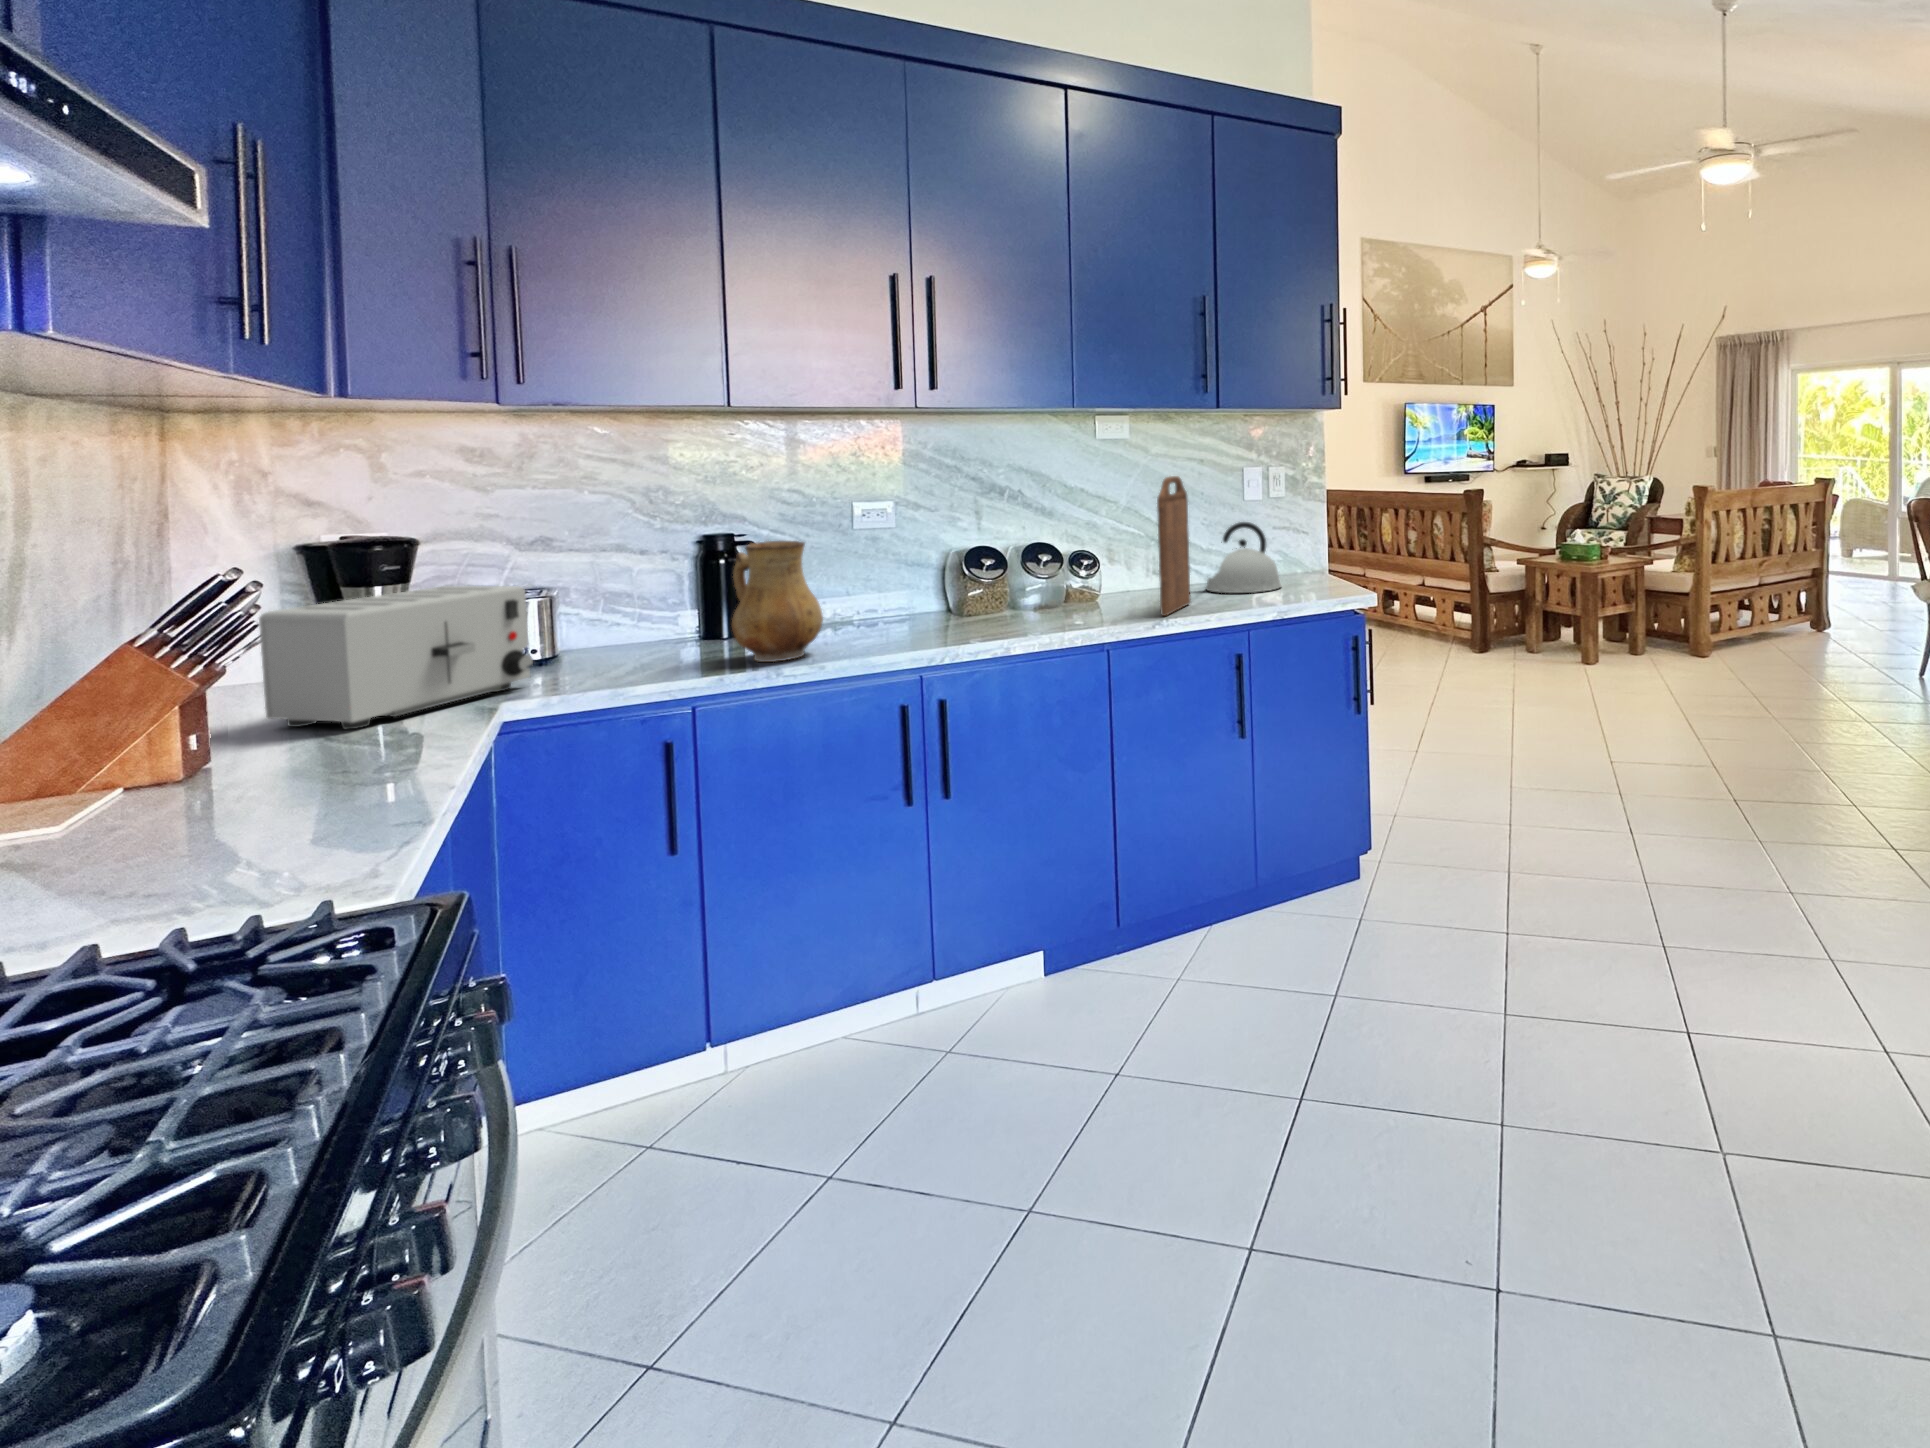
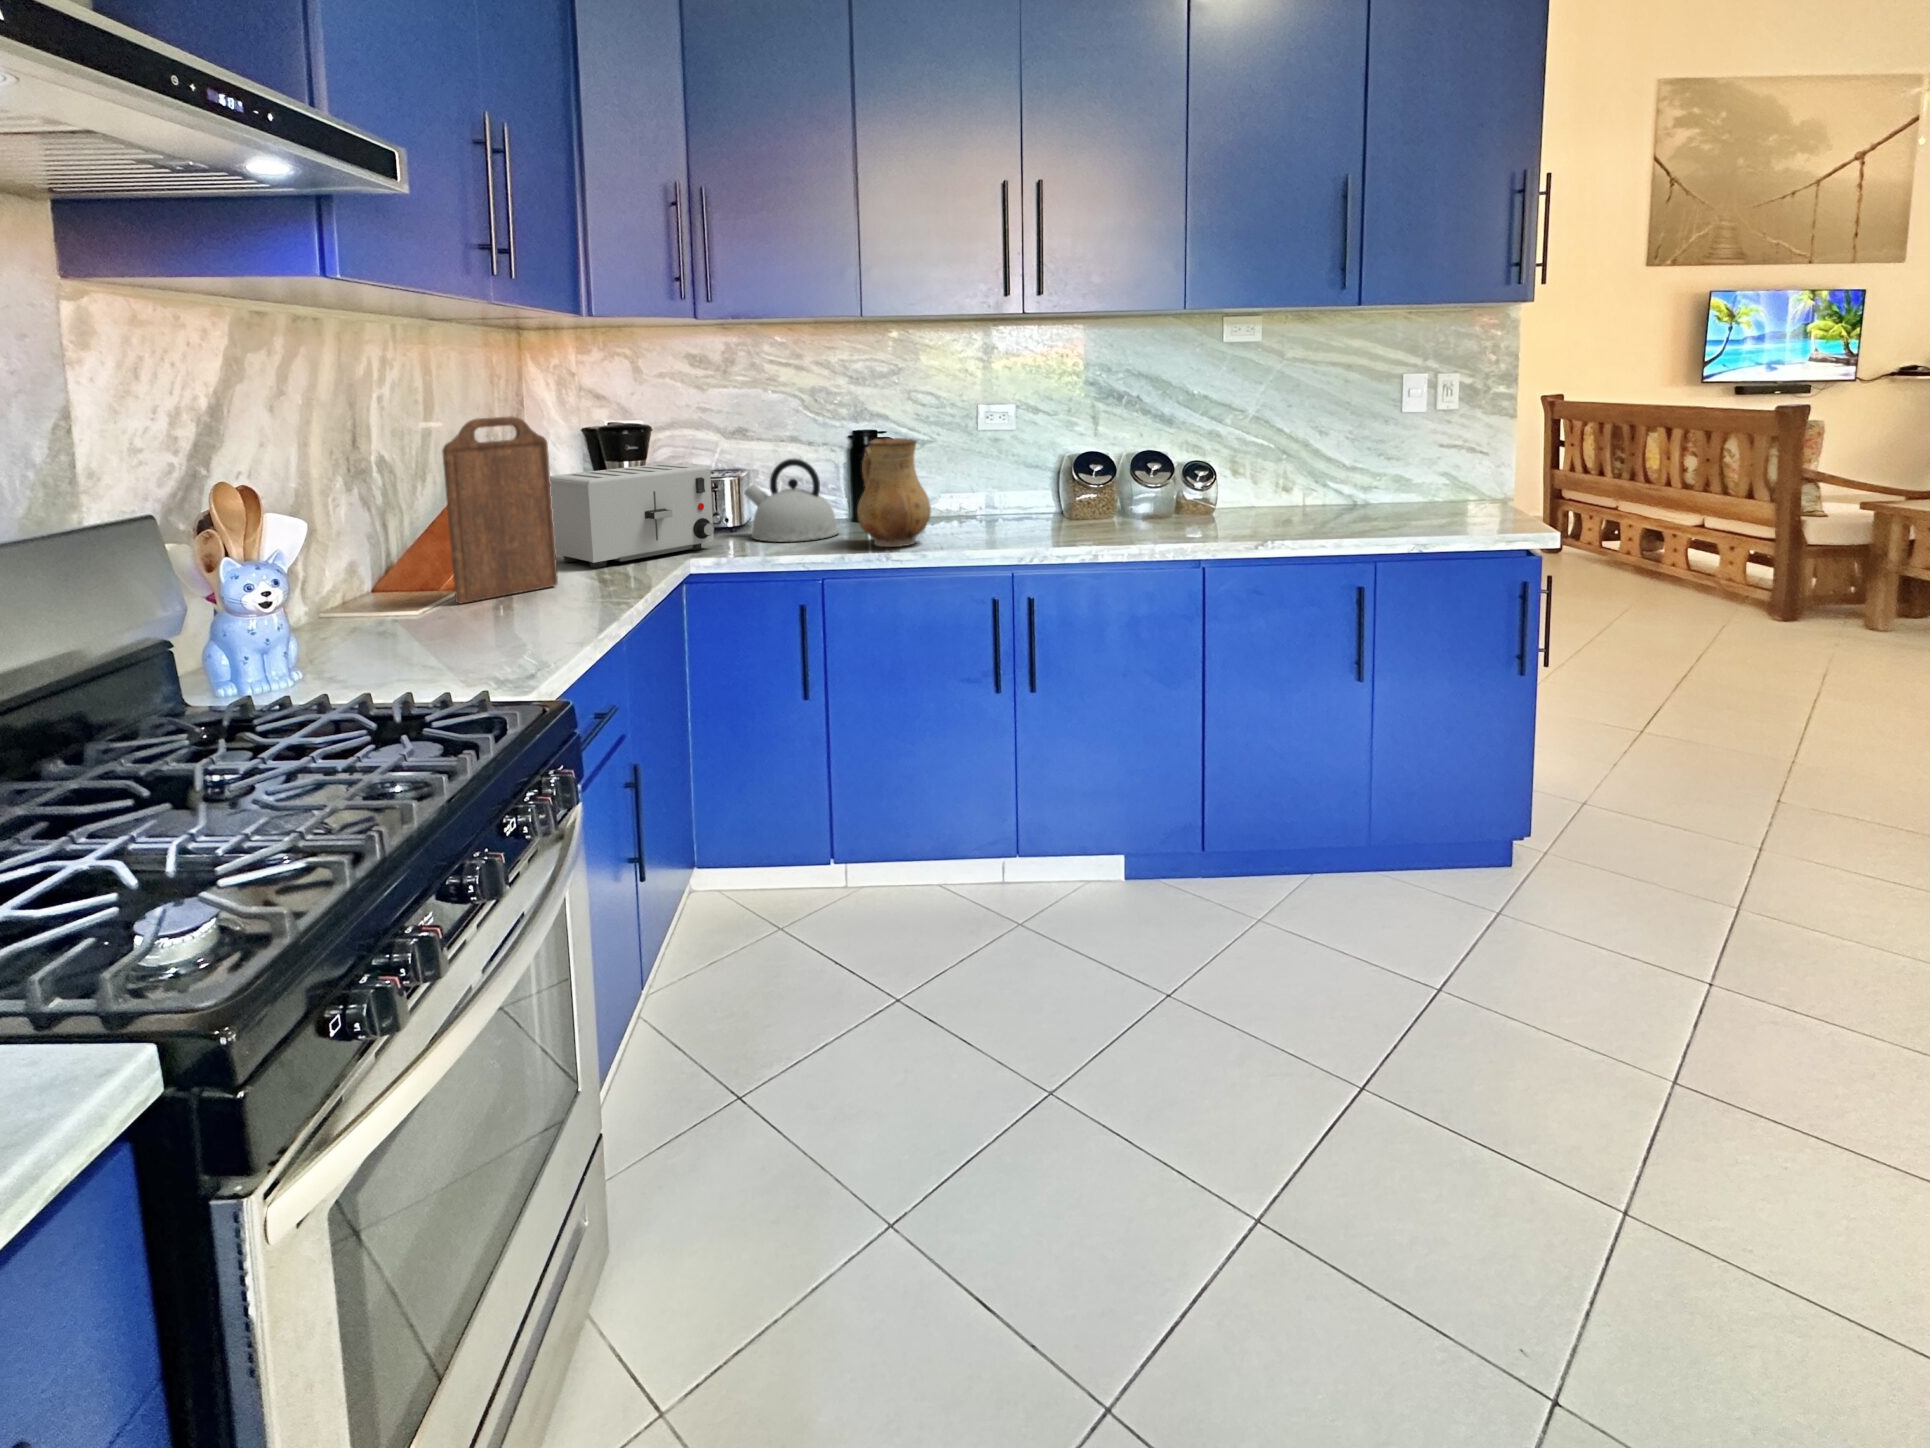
cutting board: present [1157,476,1191,616] -> present [442,416,558,604]
kettle: present [1206,522,1281,593] -> present [744,459,839,542]

